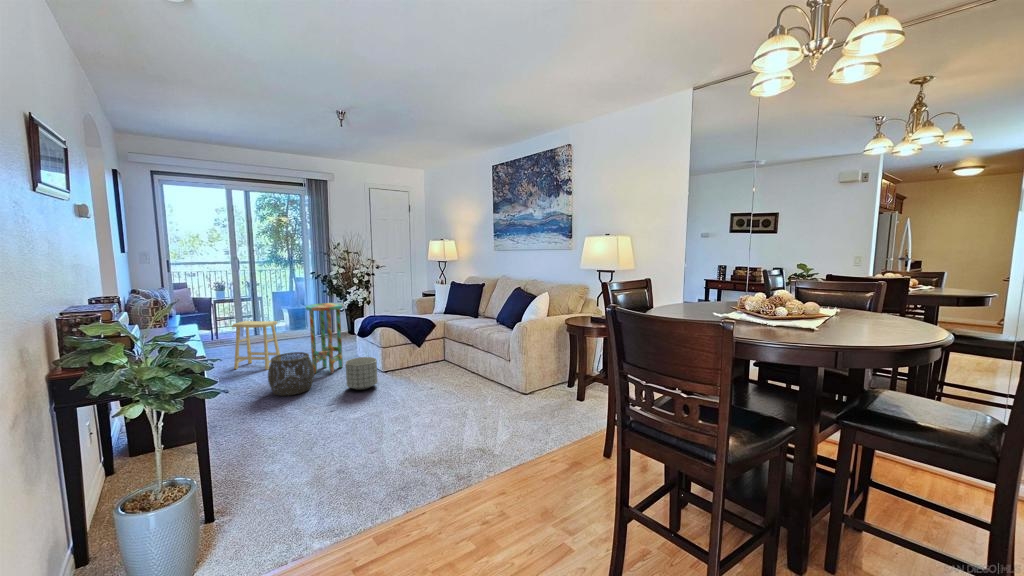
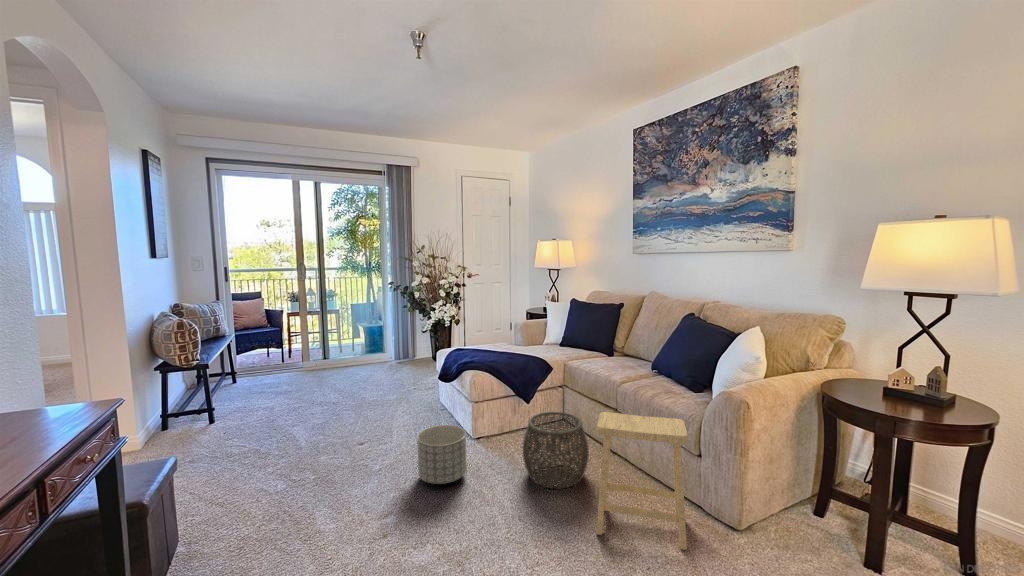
side table: present [306,303,344,374] -> none [368,330,421,438]
footstool: present [232,321,280,370] -> present [596,412,688,550]
woven basket: present [268,352,314,396] -> present [522,412,589,489]

